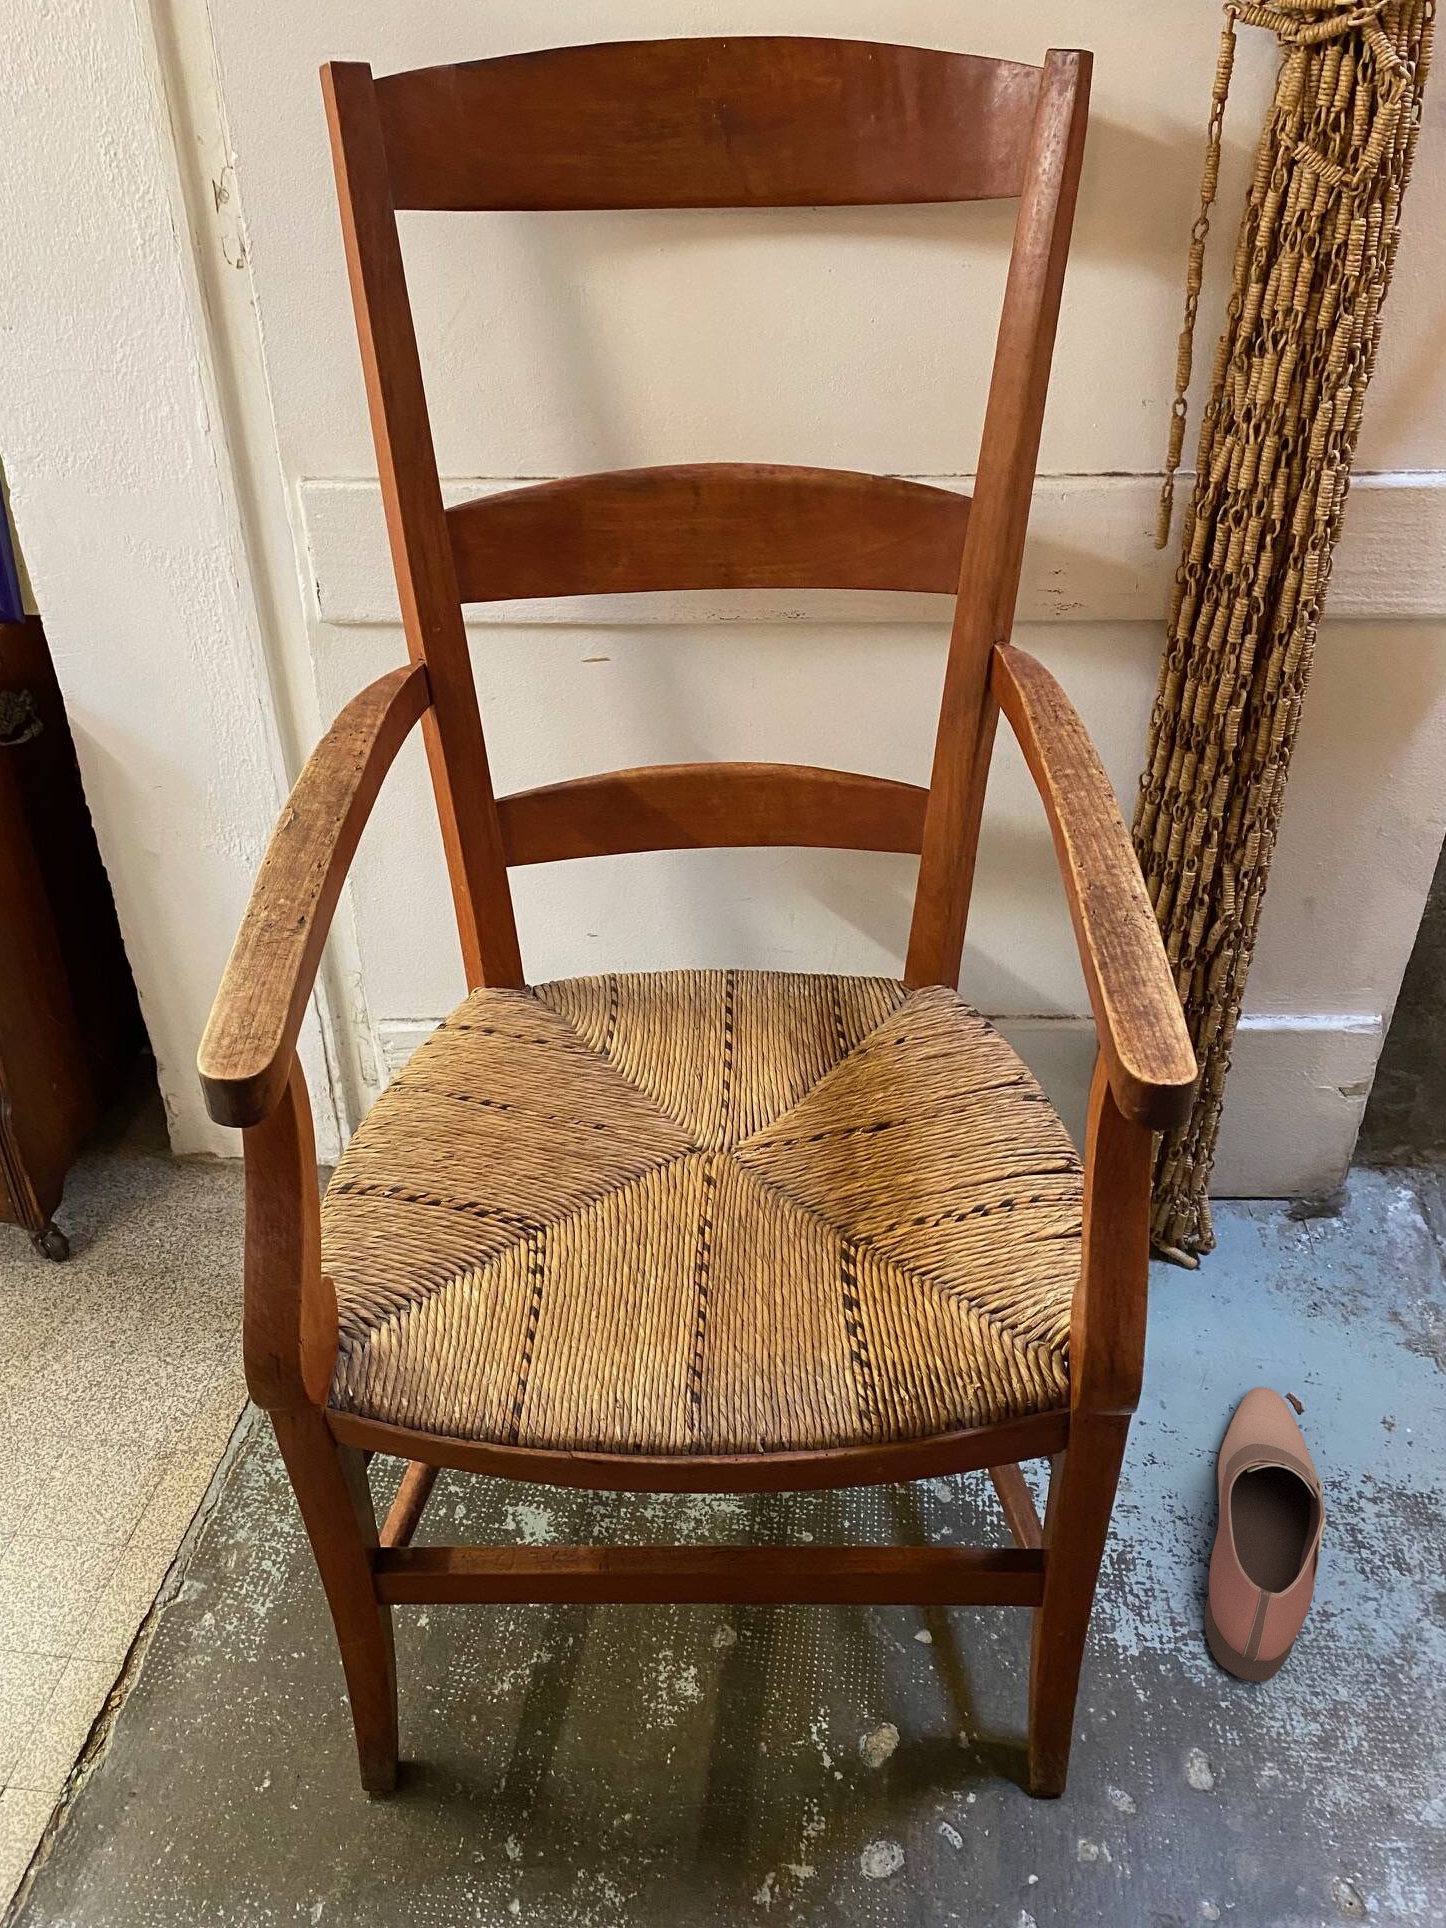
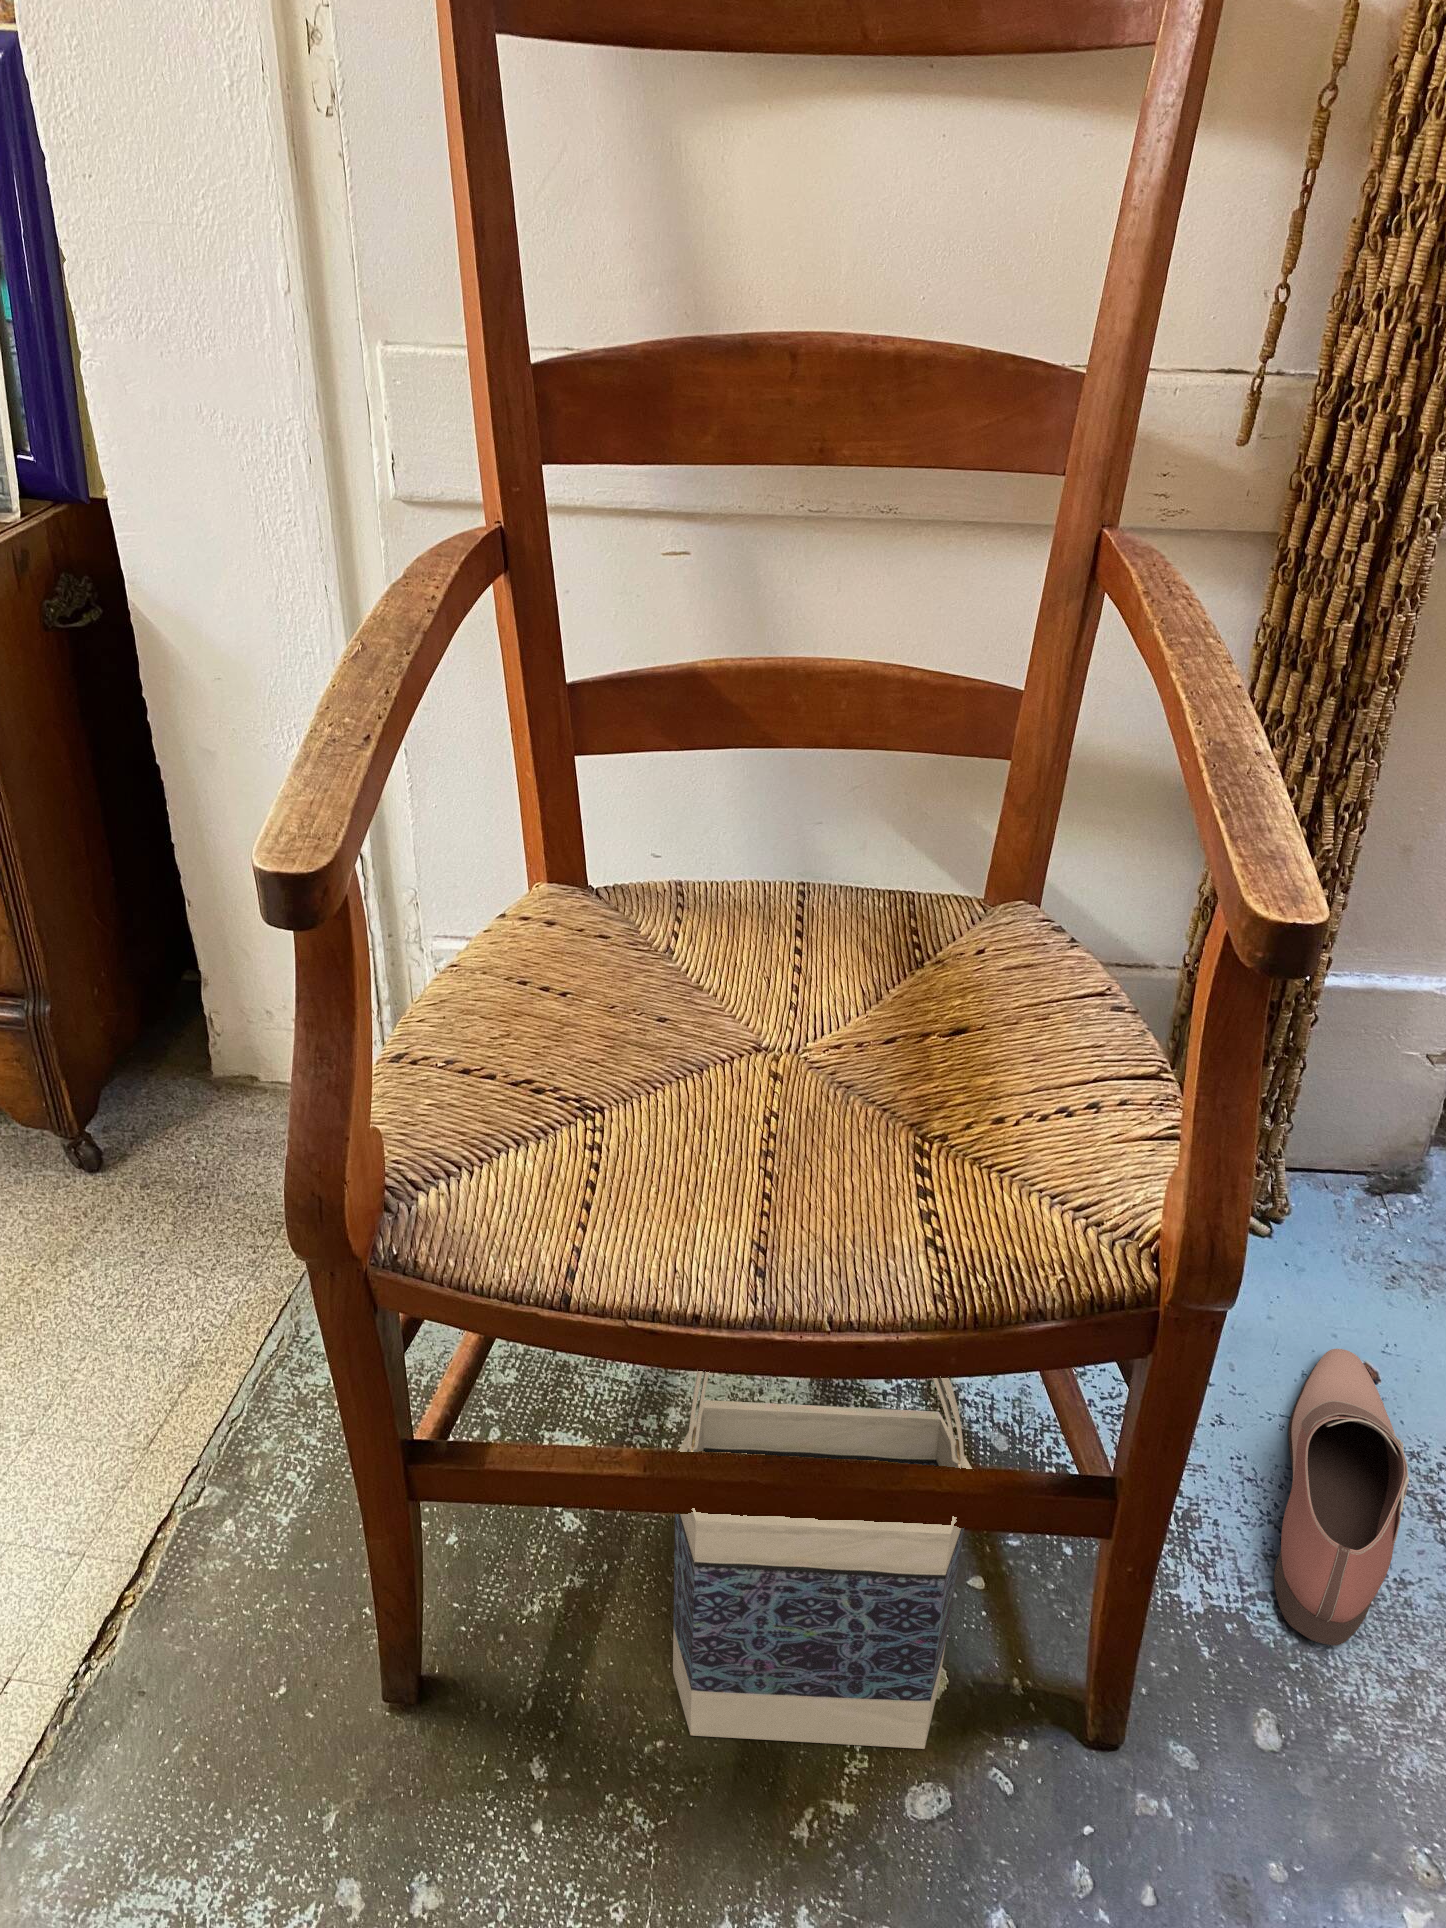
bag: none [630,1347,911,1805] -> present [673,1371,972,1749]

